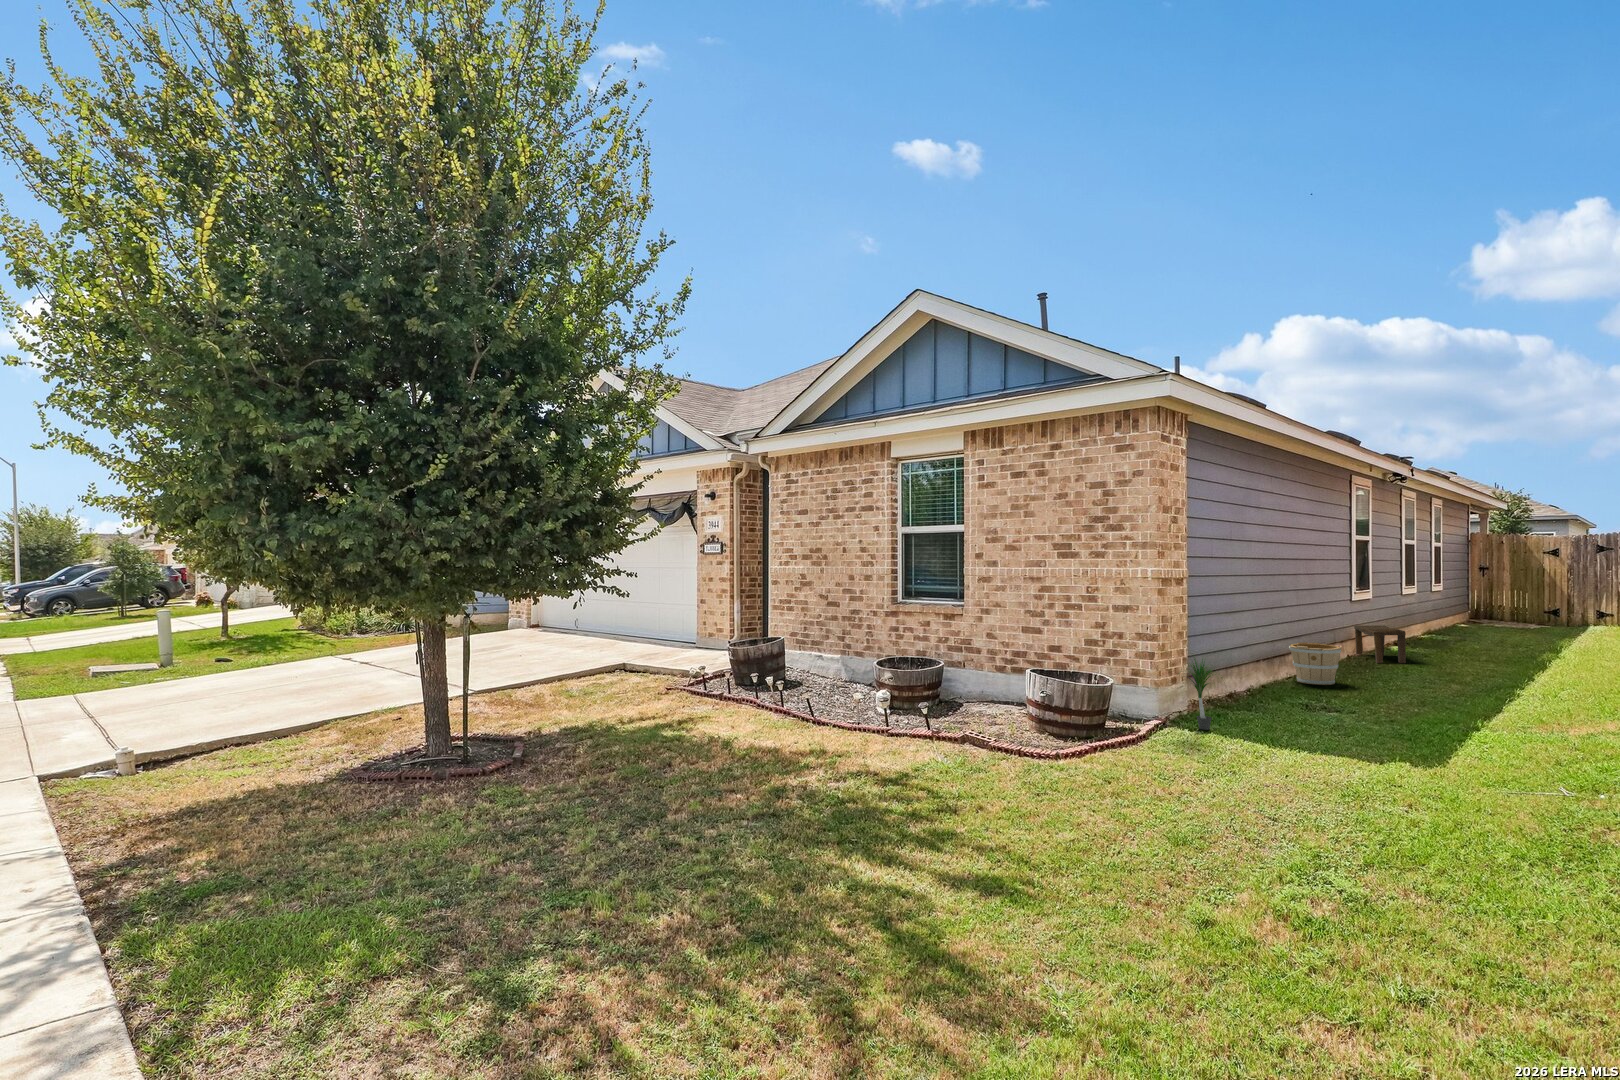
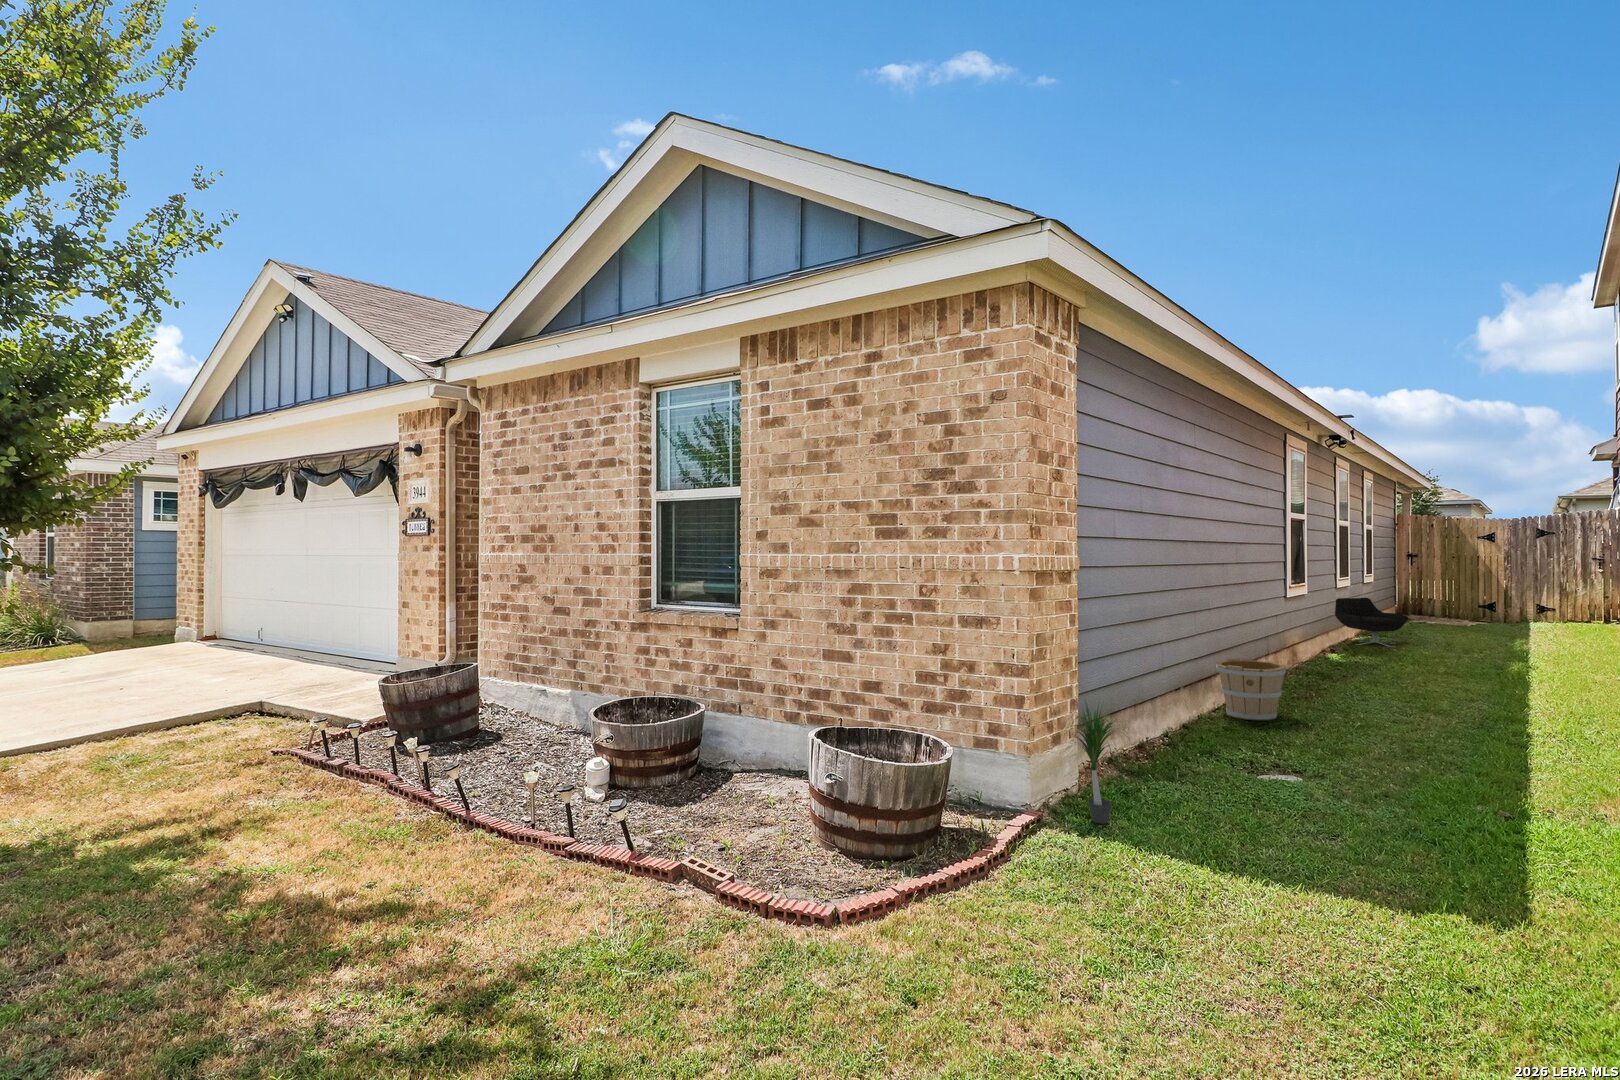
lounge chair: none [1401,603,1465,642] -> present [1335,598,1408,647]
bench: present [1354,625,1406,663] -> none [1289,629,1355,680]

